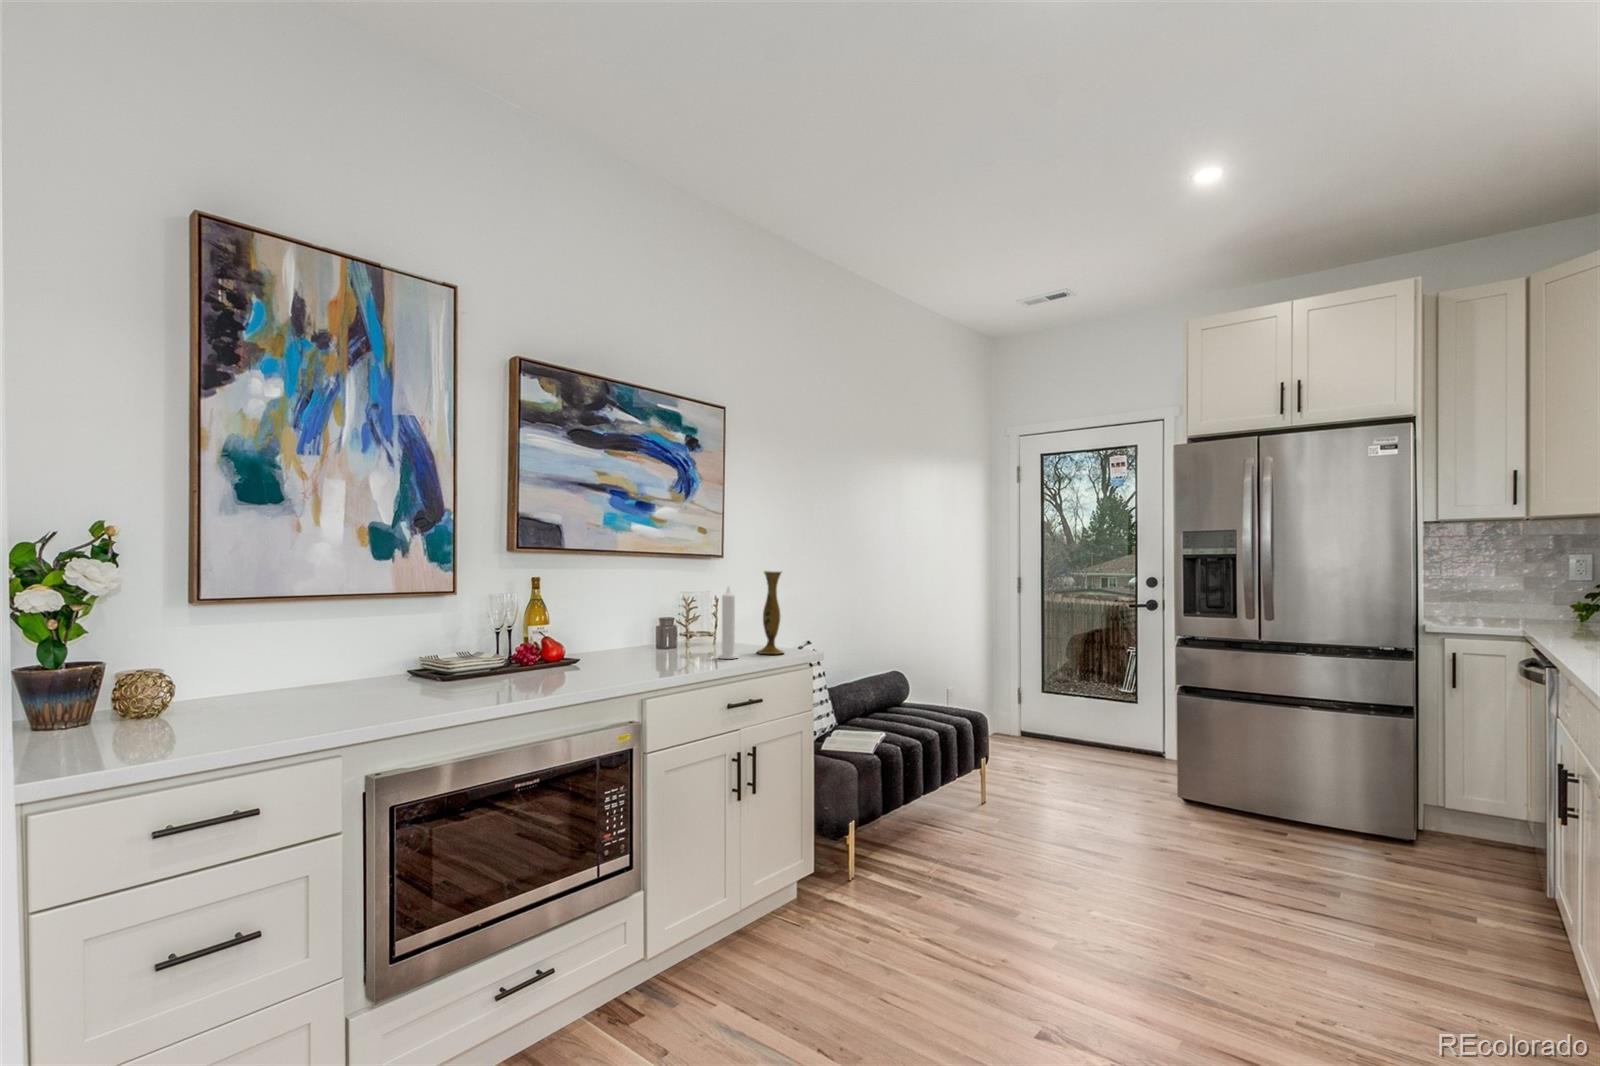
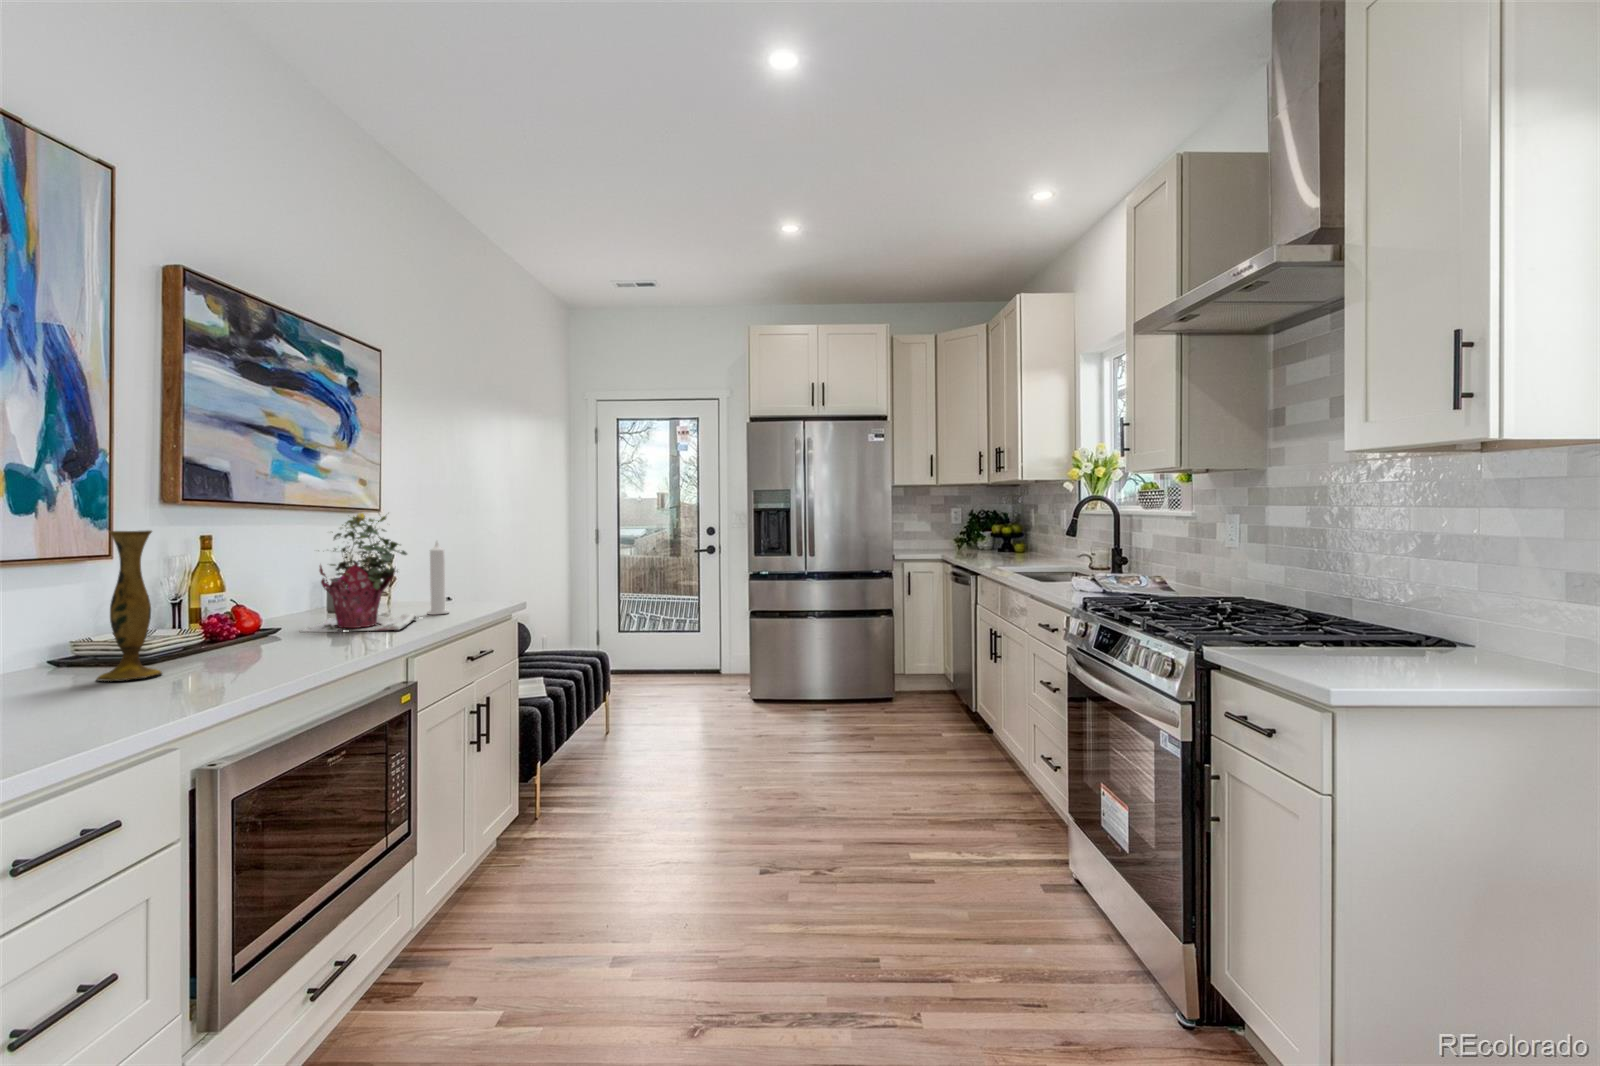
potted plant: none [590,556,702,671] -> present [299,513,417,632]
vase: present [757,571,783,654] -> present [97,530,162,681]

